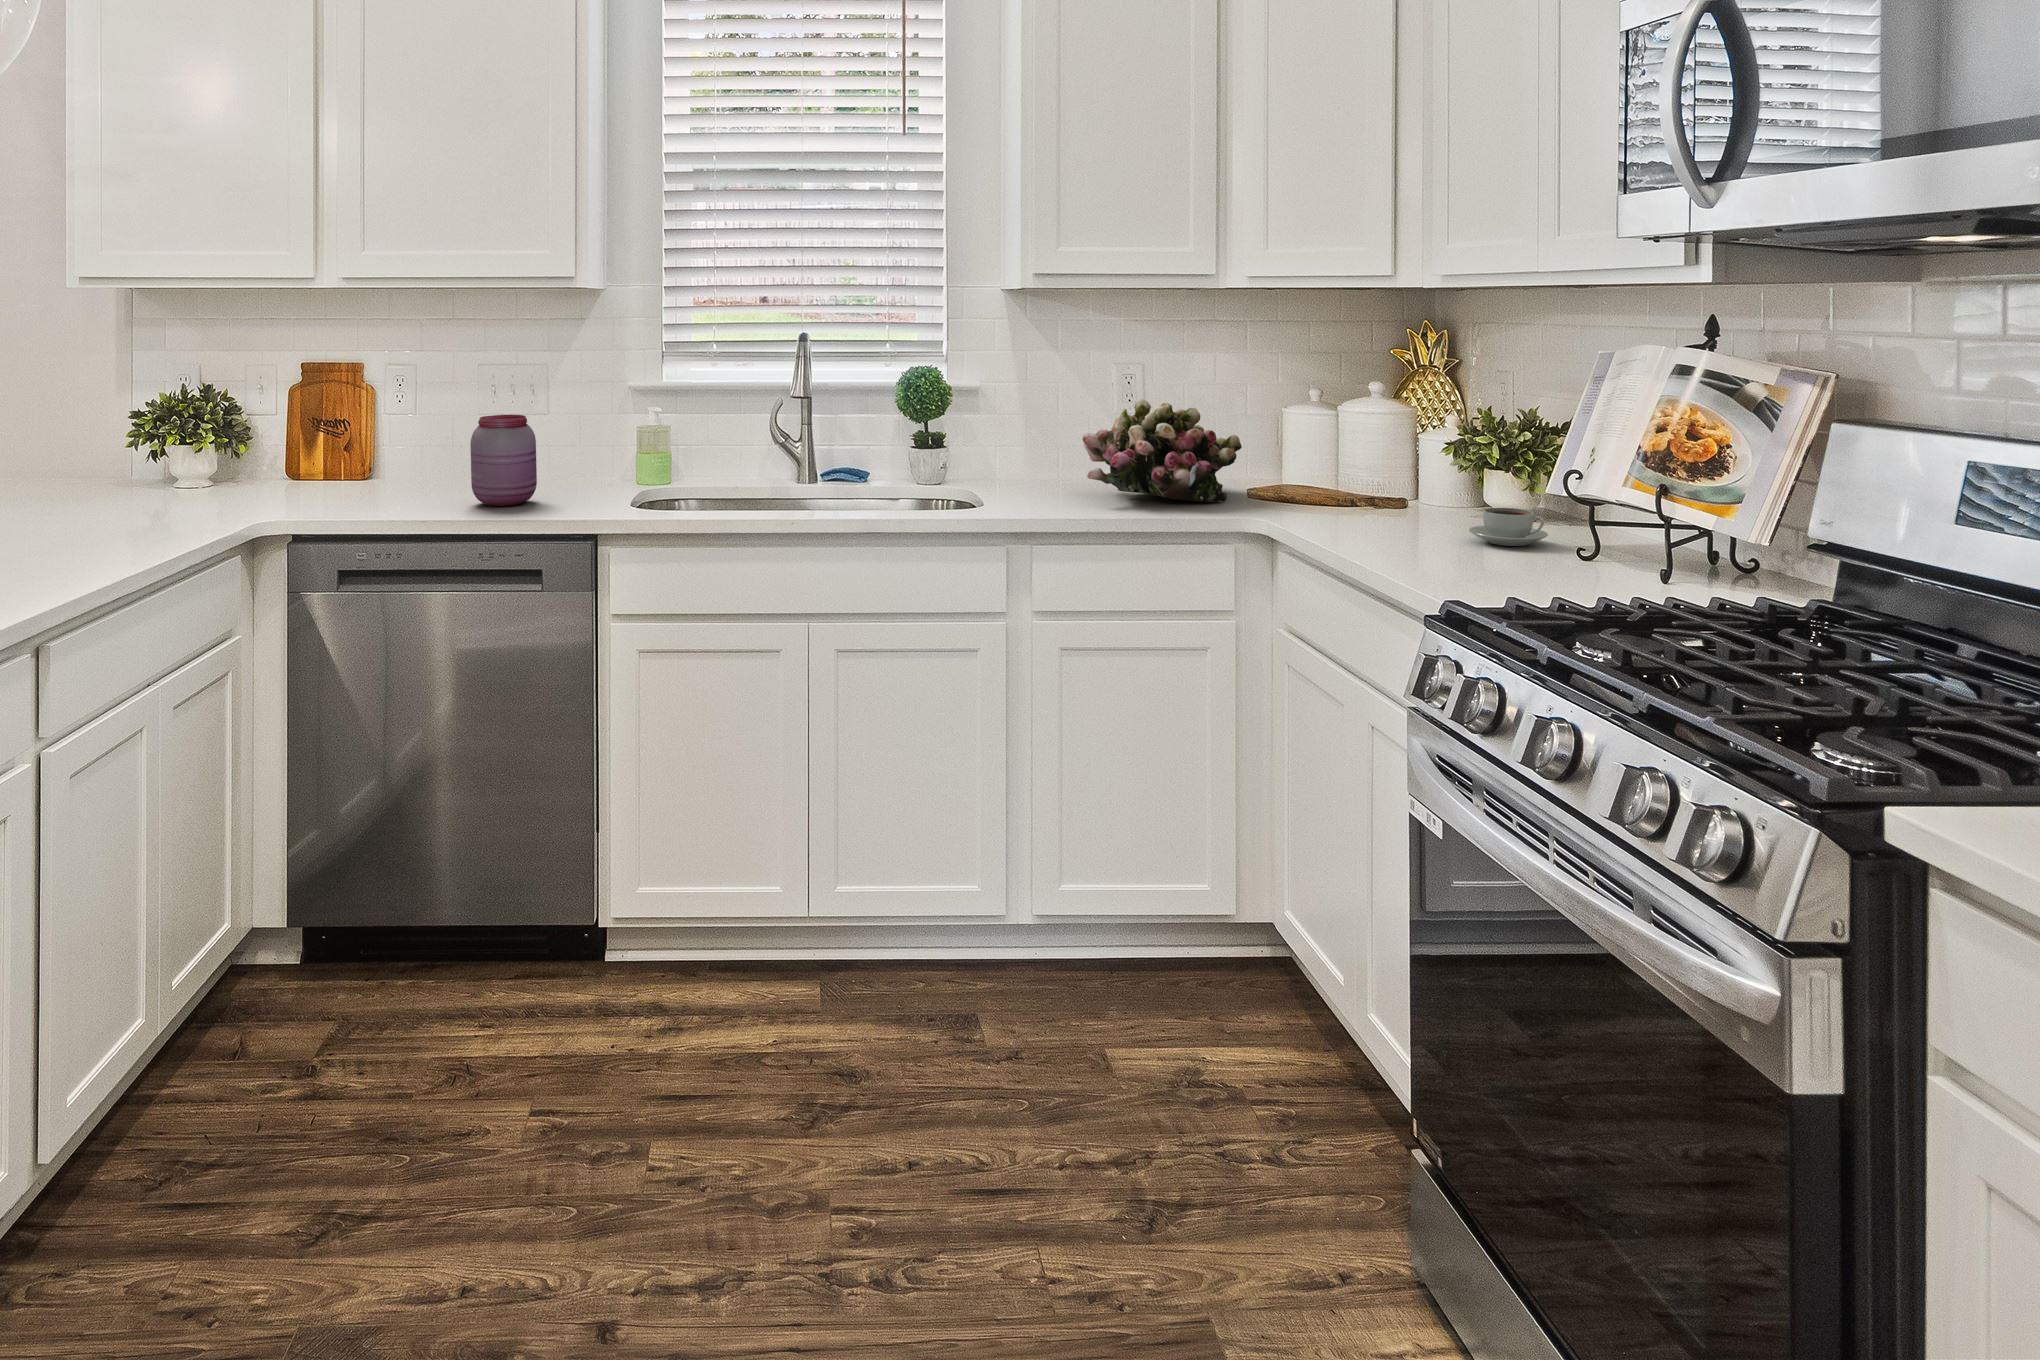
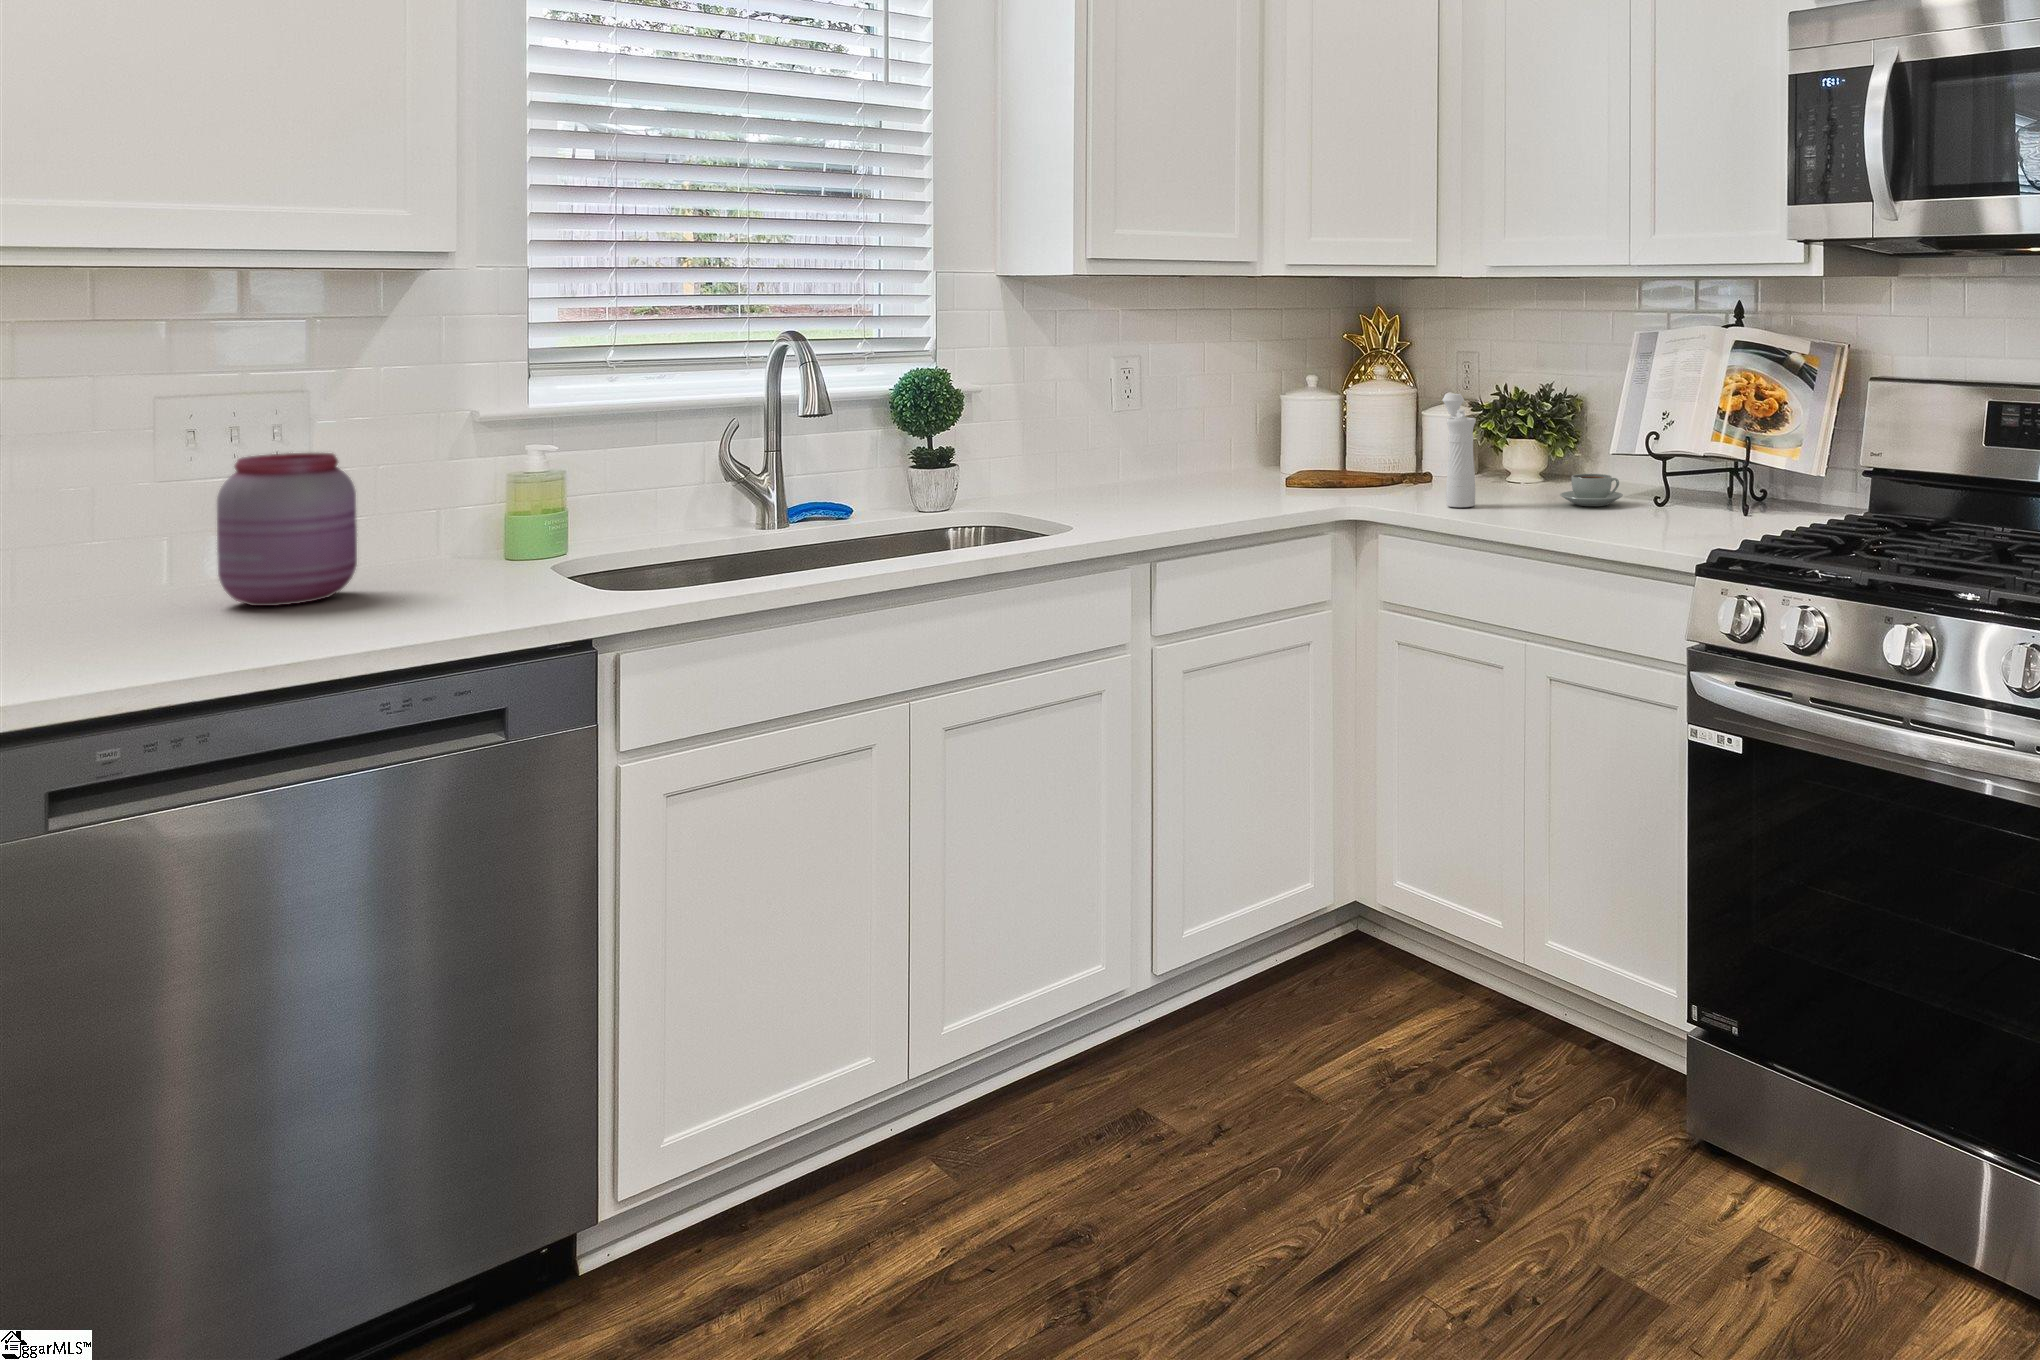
flower arrangement: present [1082,399,1242,502] -> none [1136,396,1306,499]
pepper mill: none [1341,409,1386,530] -> present [1442,394,1476,507]

